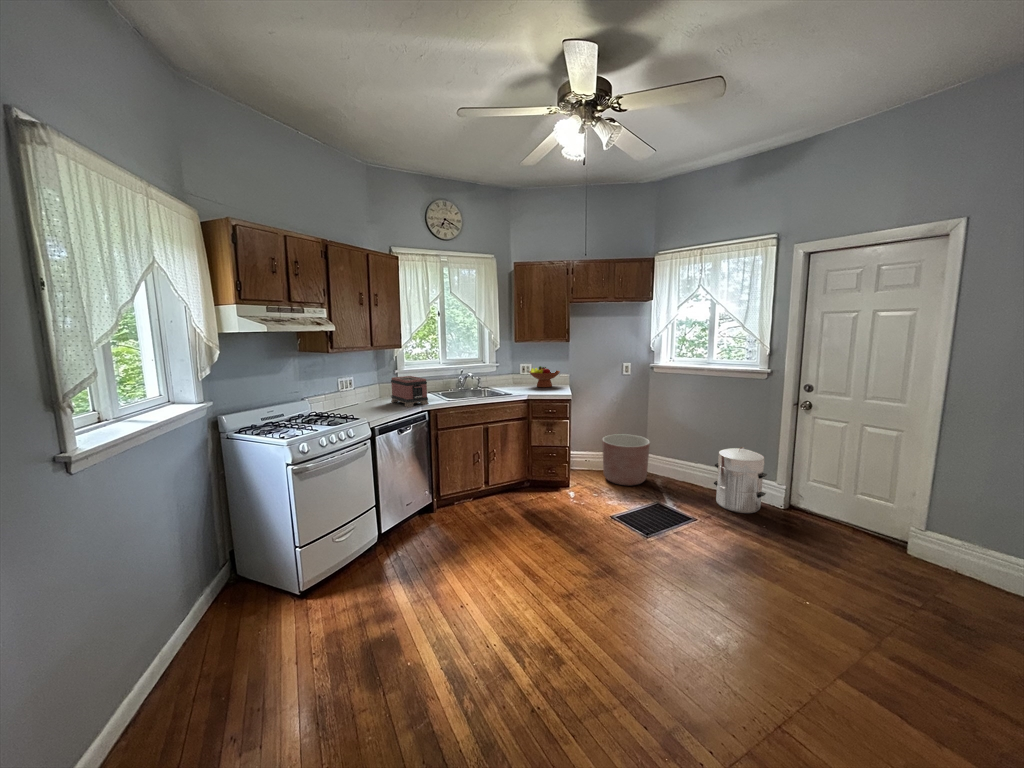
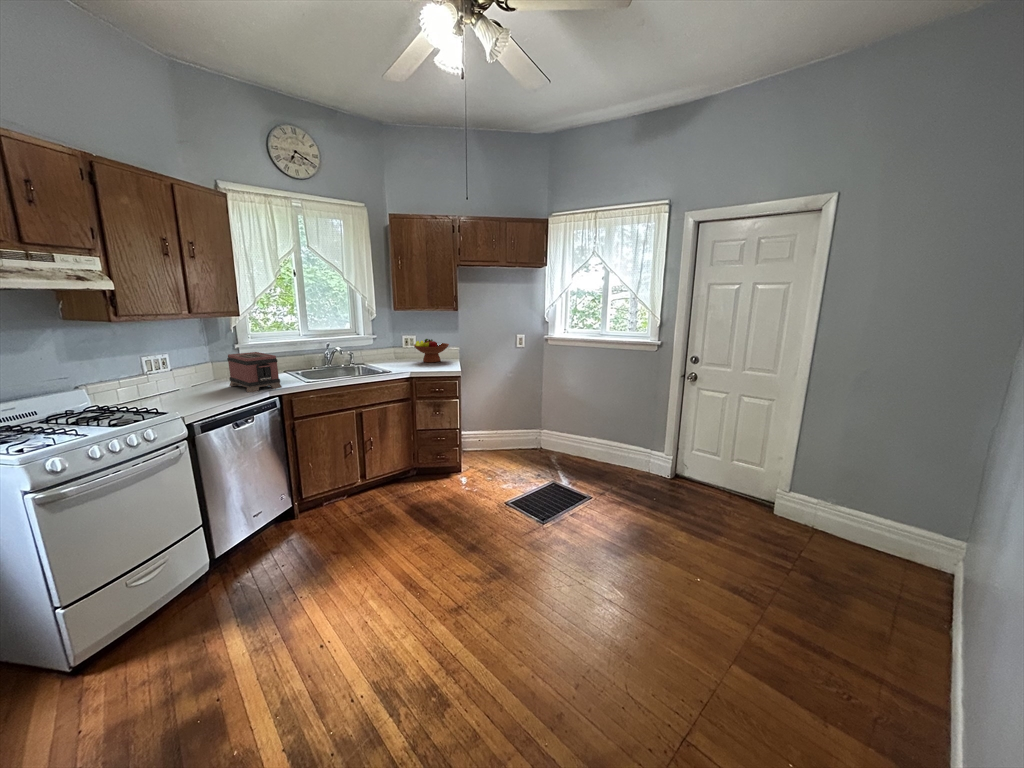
planter: present [602,434,650,485] -> none [496,410,544,464]
waste bin: present [714,447,767,513] -> none [606,420,655,485]

